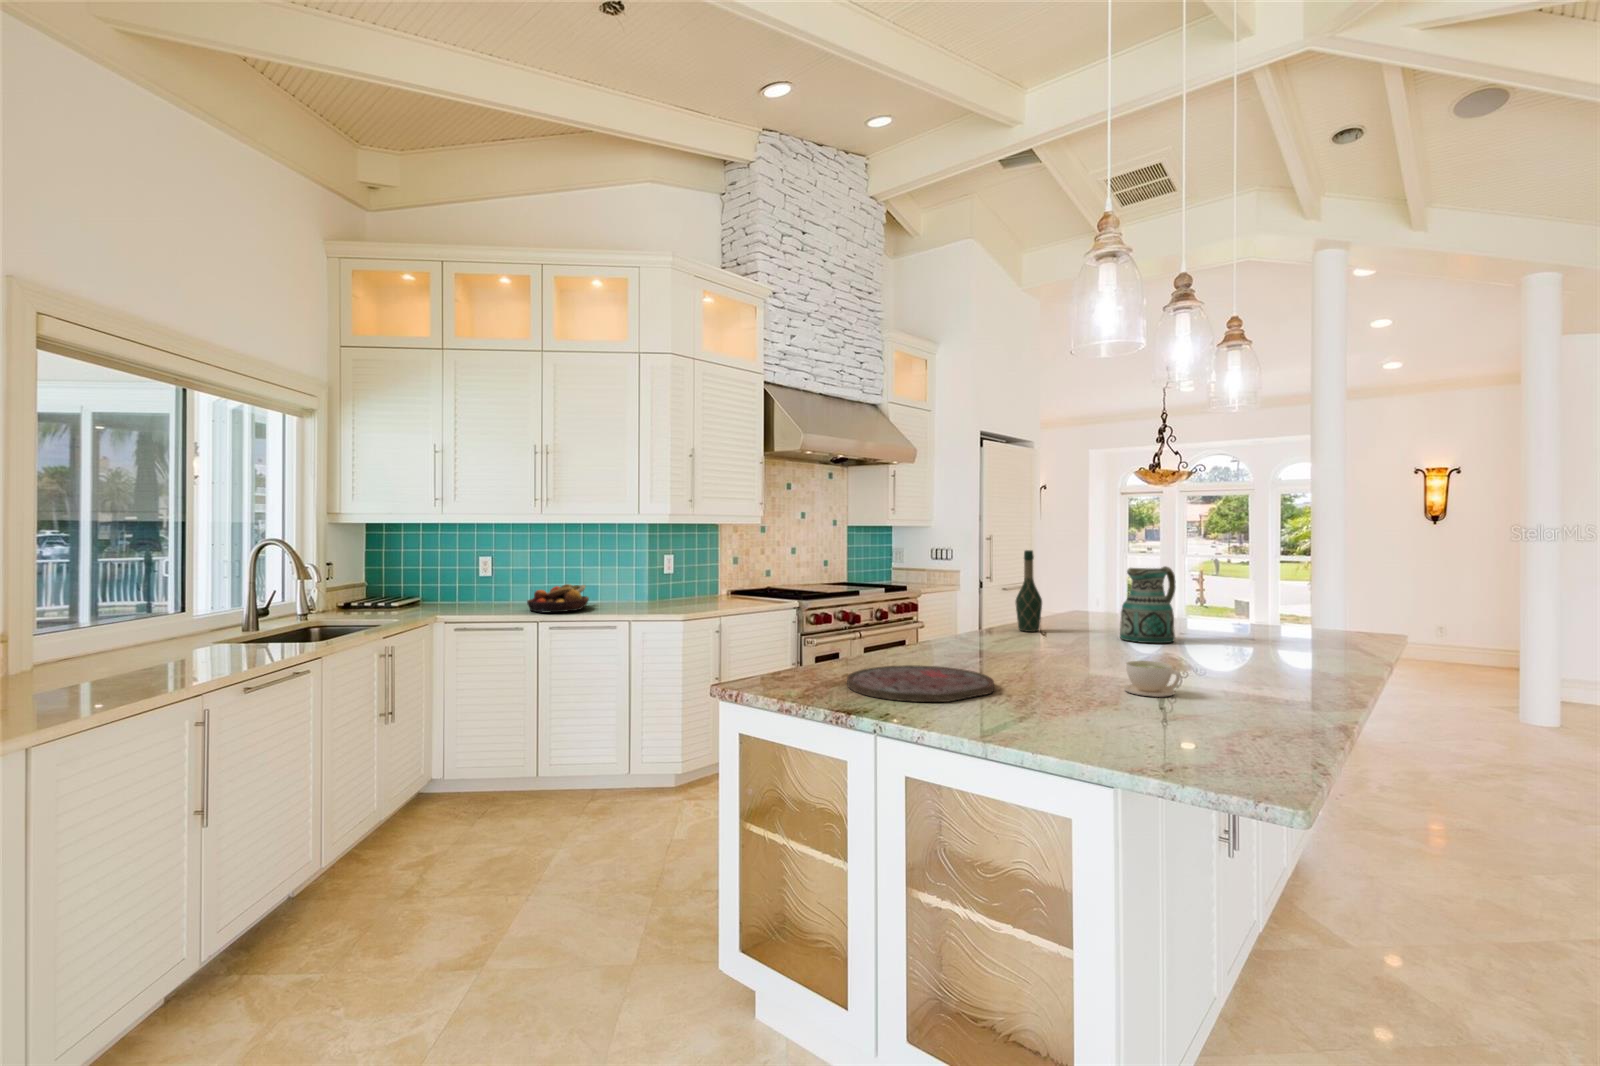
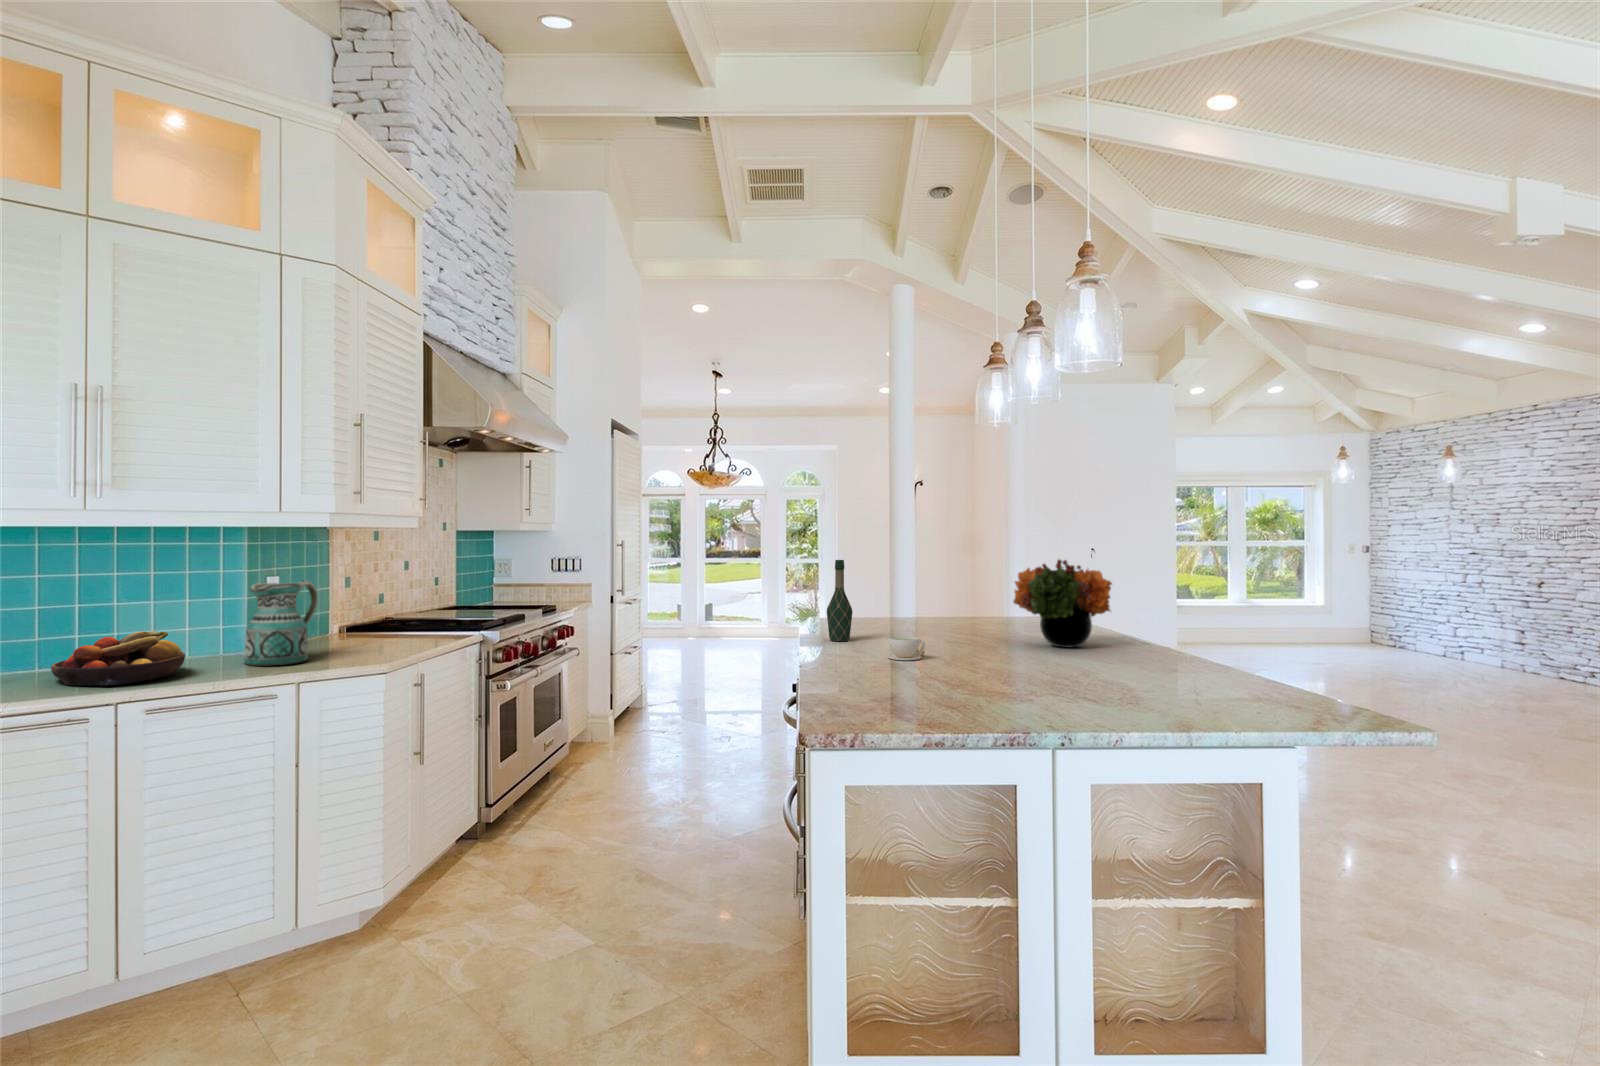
flower arrangement: none [1199,553,1345,663] -> present [1013,560,1112,647]
ceramic pitcher: present [1120,566,1176,643] -> present [244,580,318,666]
coffee cup: present [1125,661,1180,697] -> present [887,636,925,660]
cutting board: present [847,665,994,702] -> none [903,679,1049,715]

